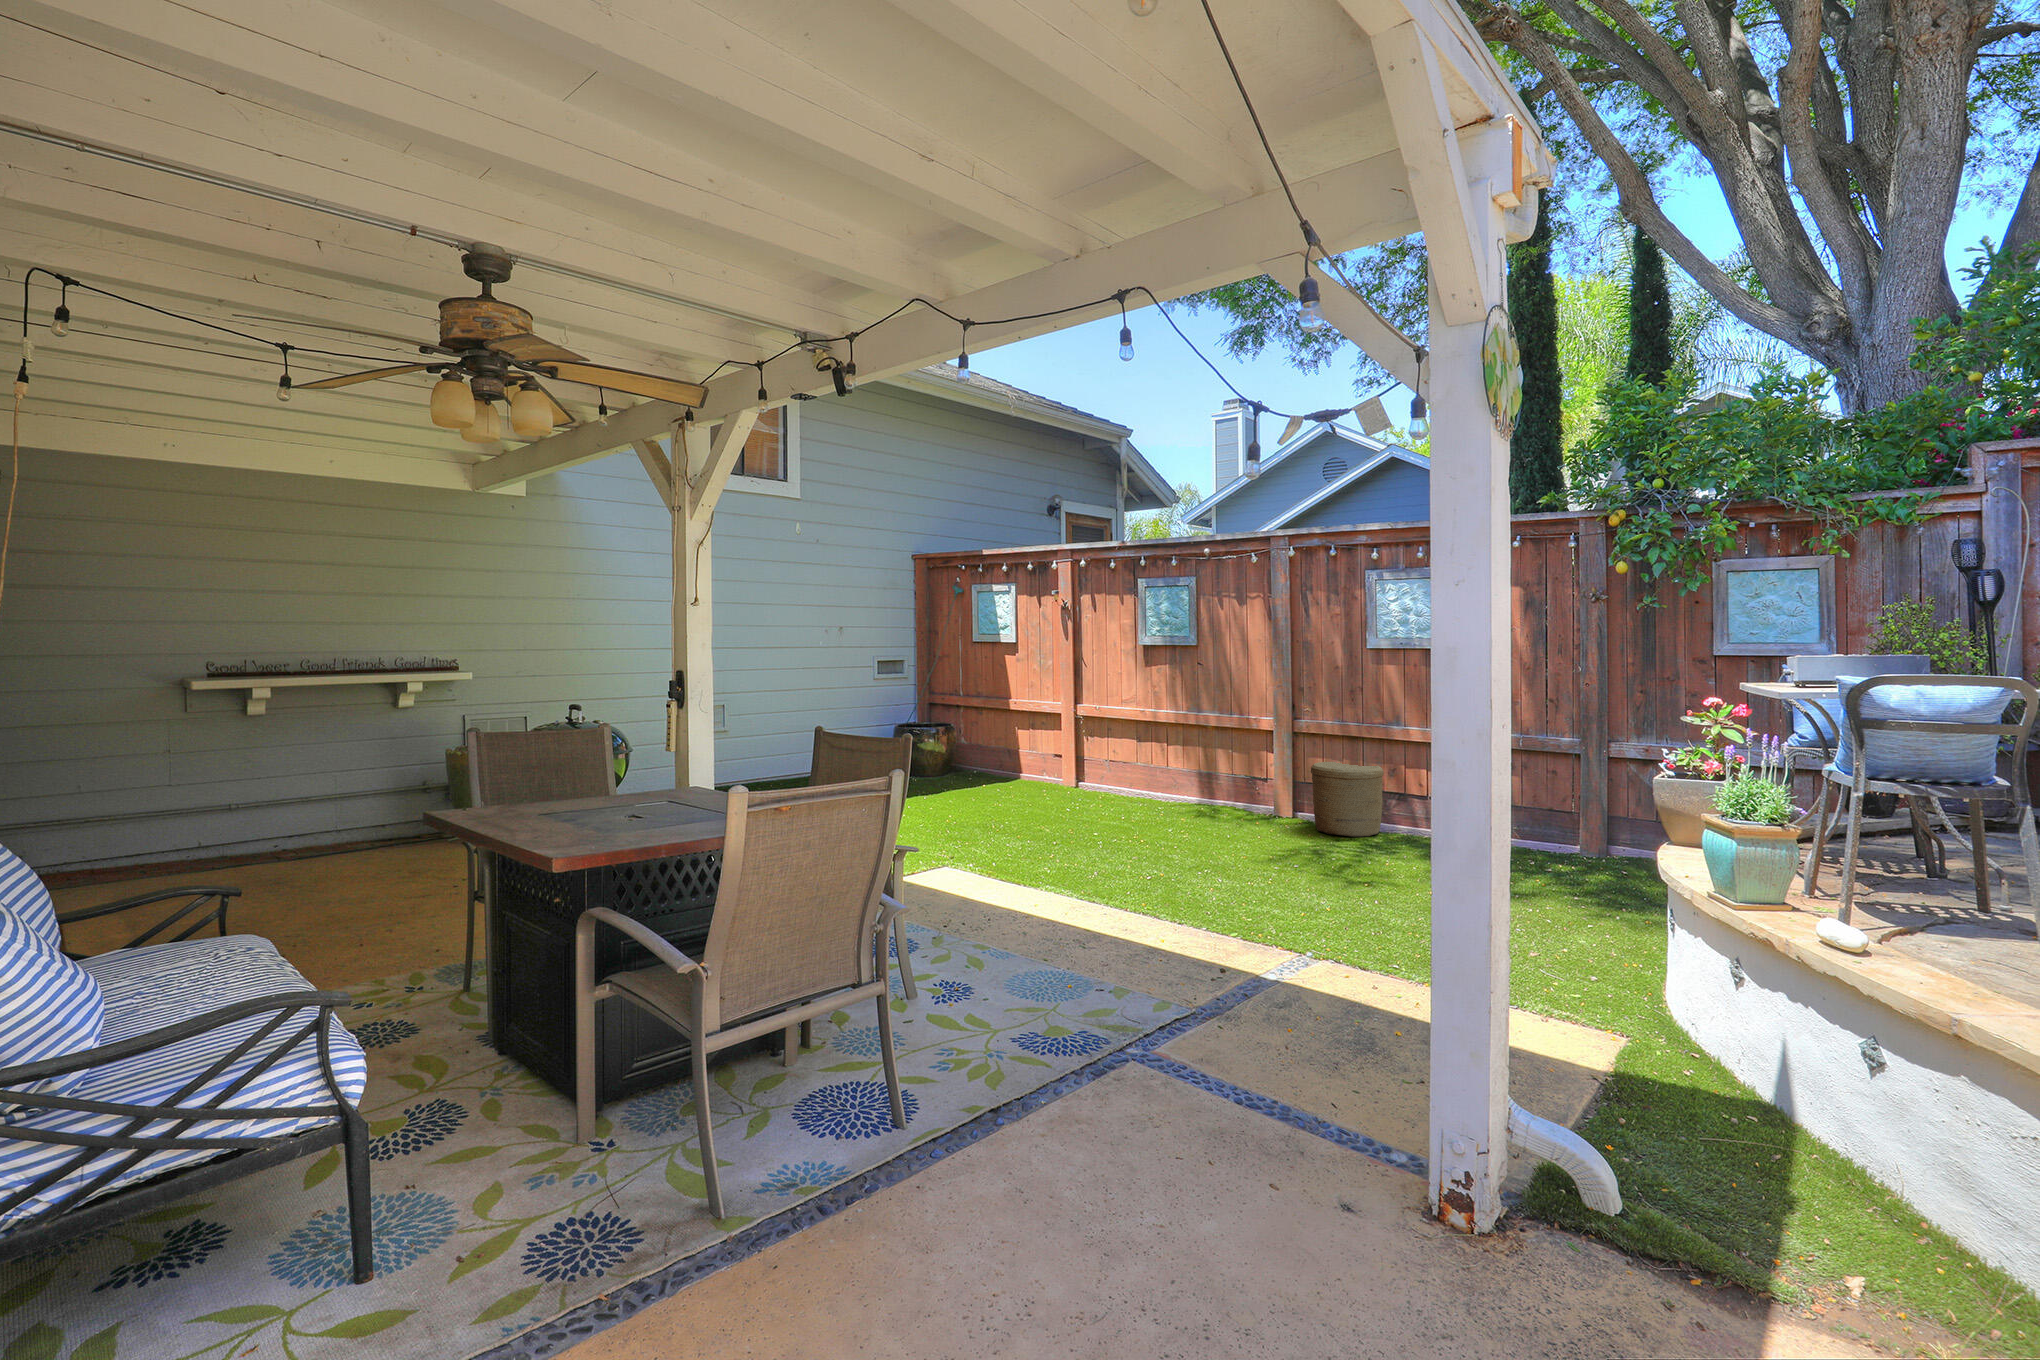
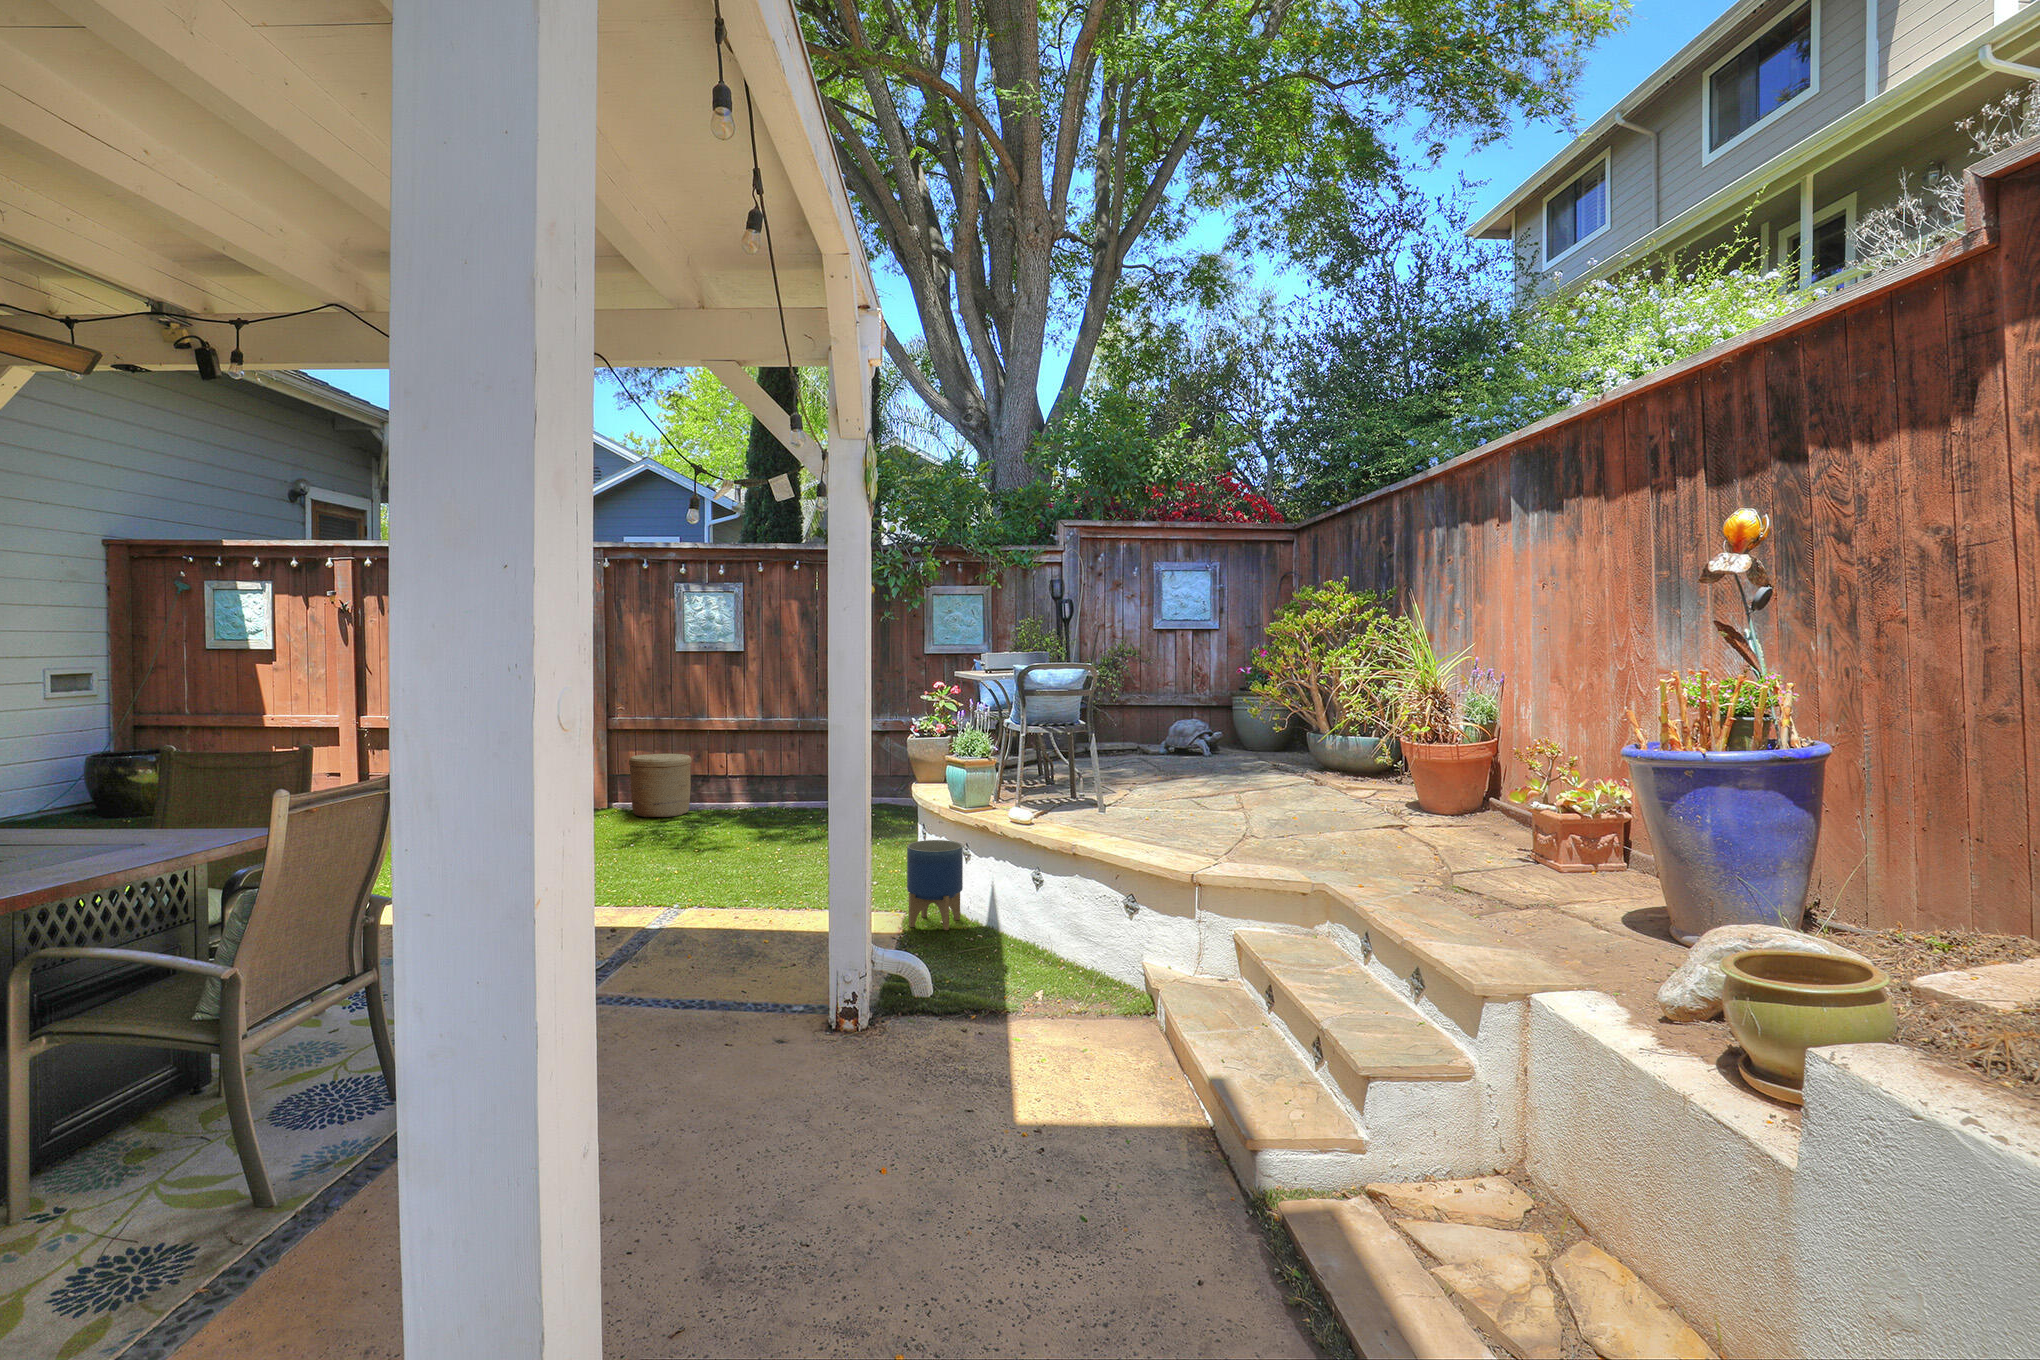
planter: none [1623,940,1727,1091] -> present [907,840,963,930]

